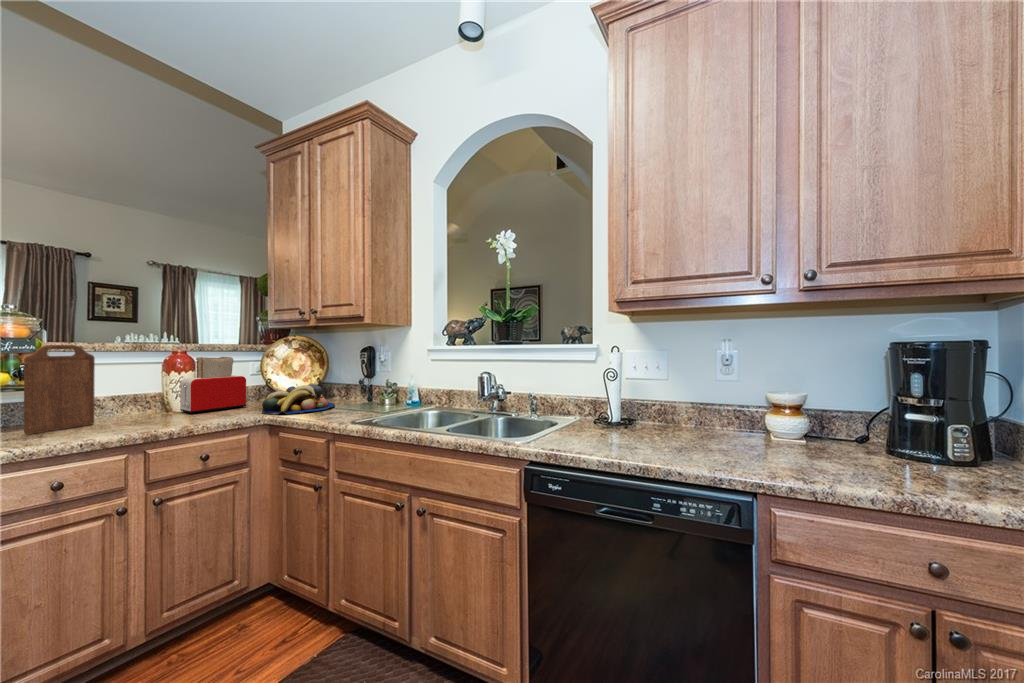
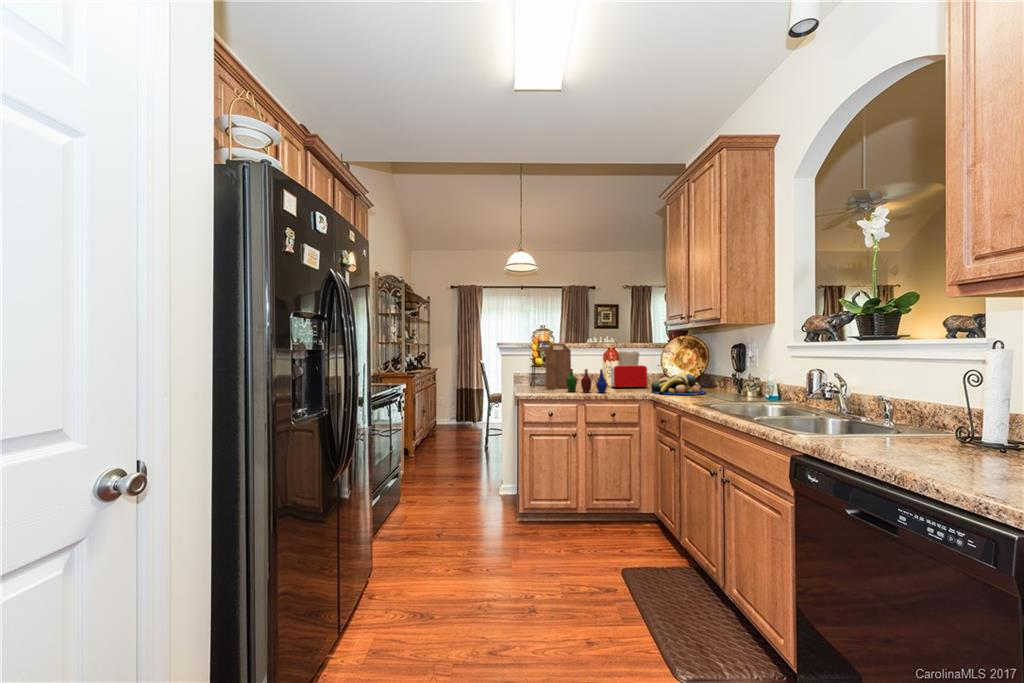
bottle: none [91,388,189,434] -> present [566,369,607,393]

